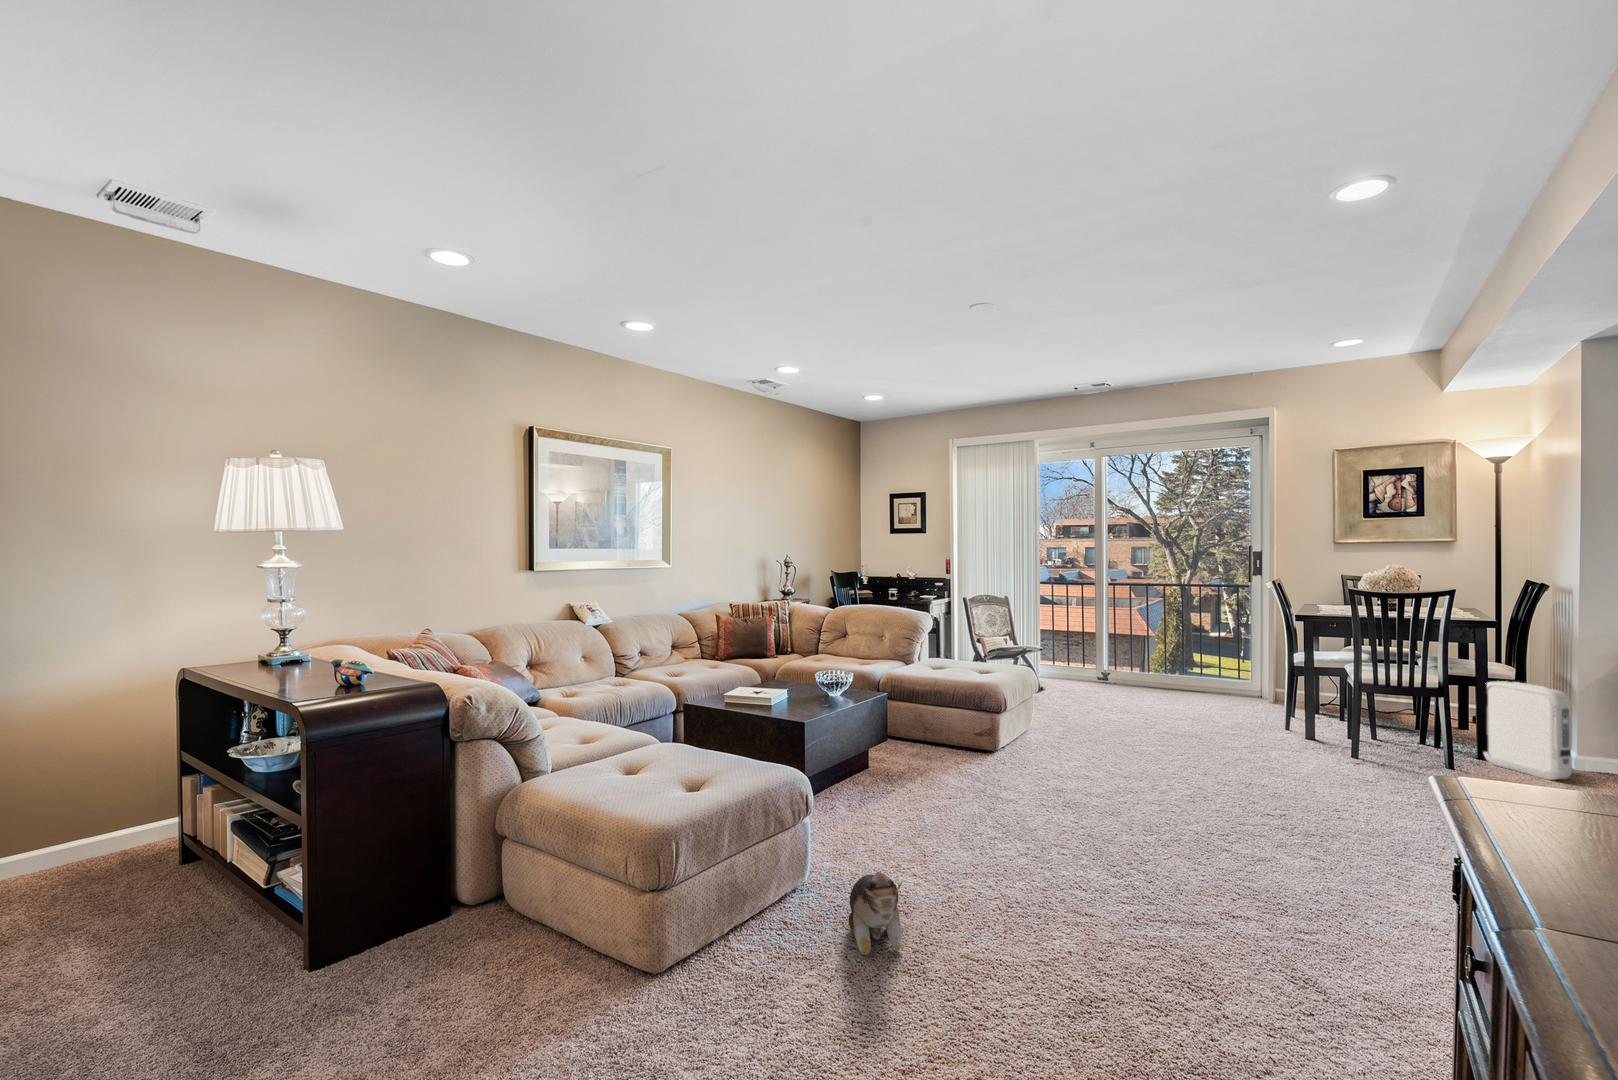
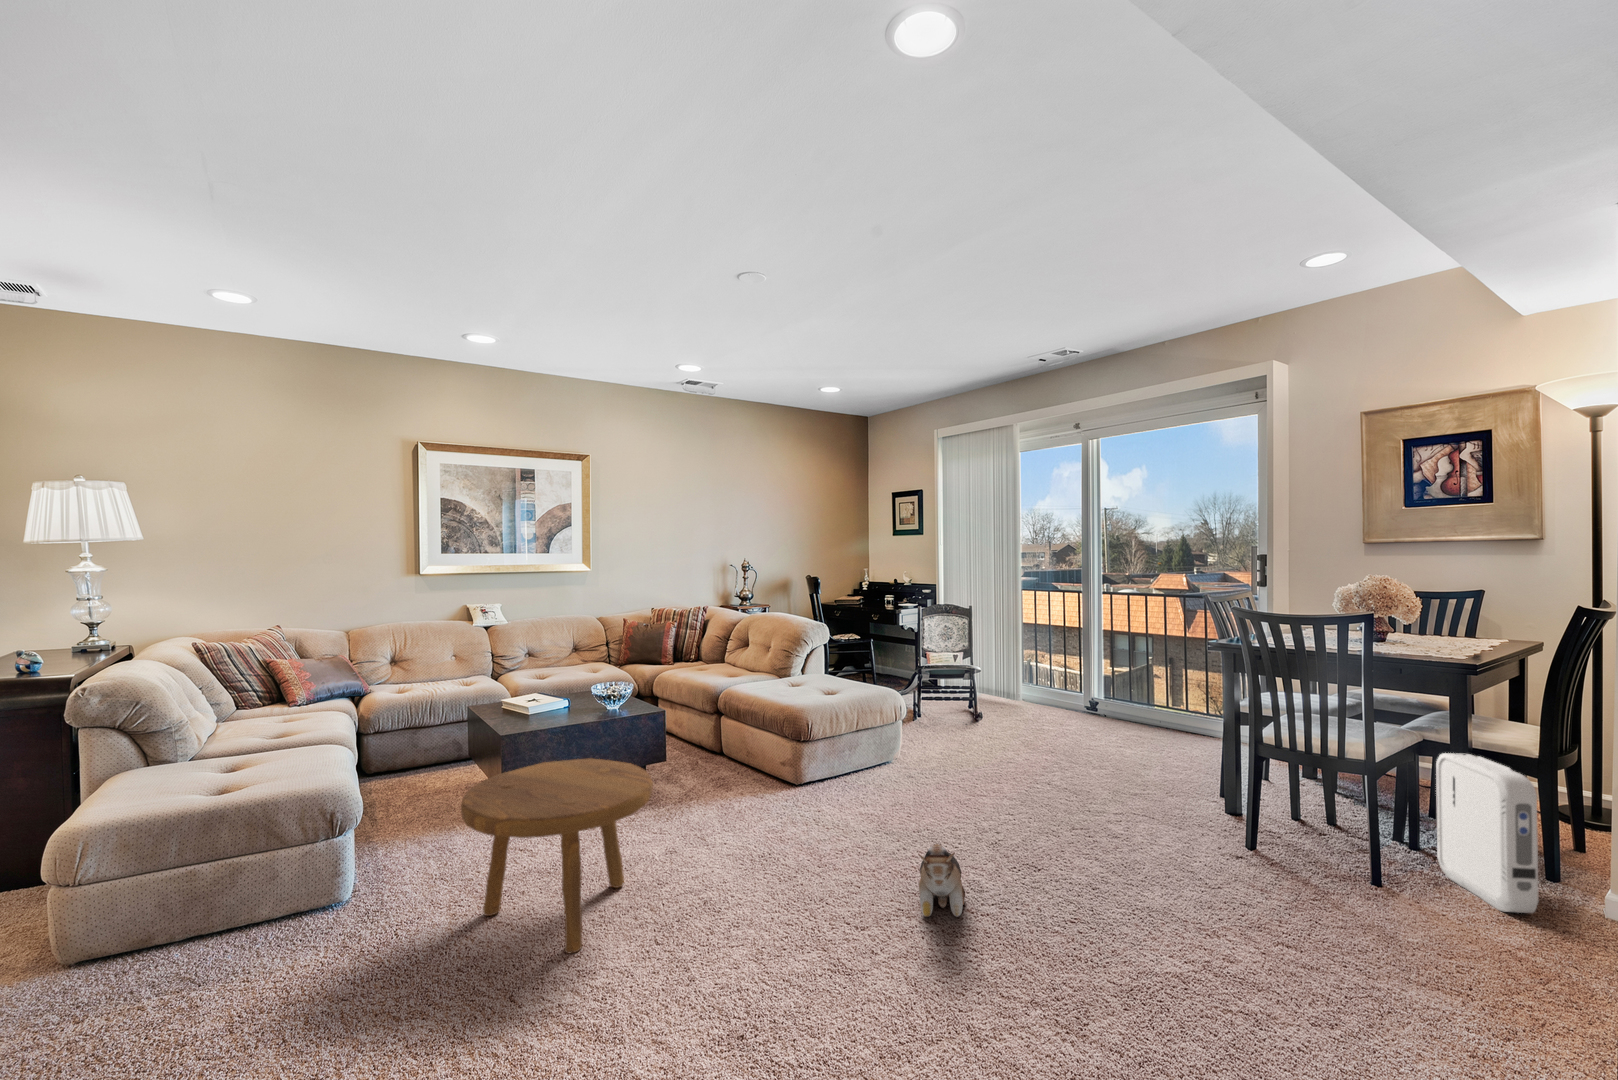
footstool: none [936,733,1108,898] -> present [461,759,653,953]
plush toy: present [849,872,902,955] -> present [918,844,965,917]

